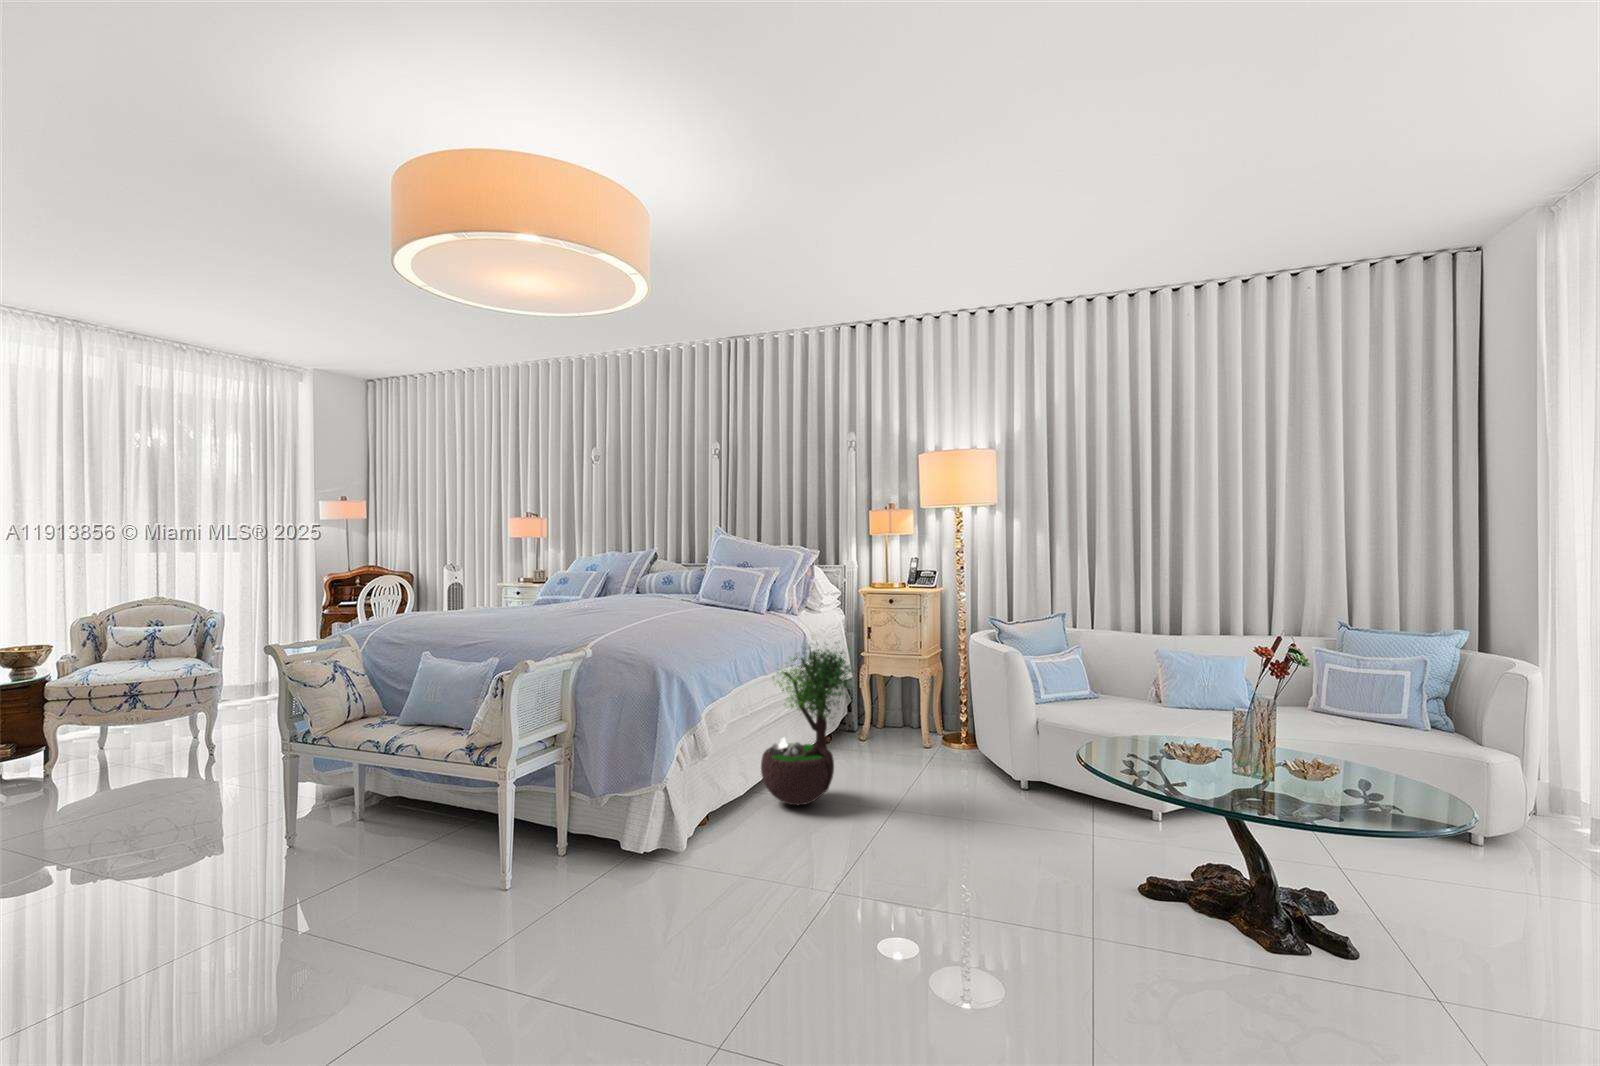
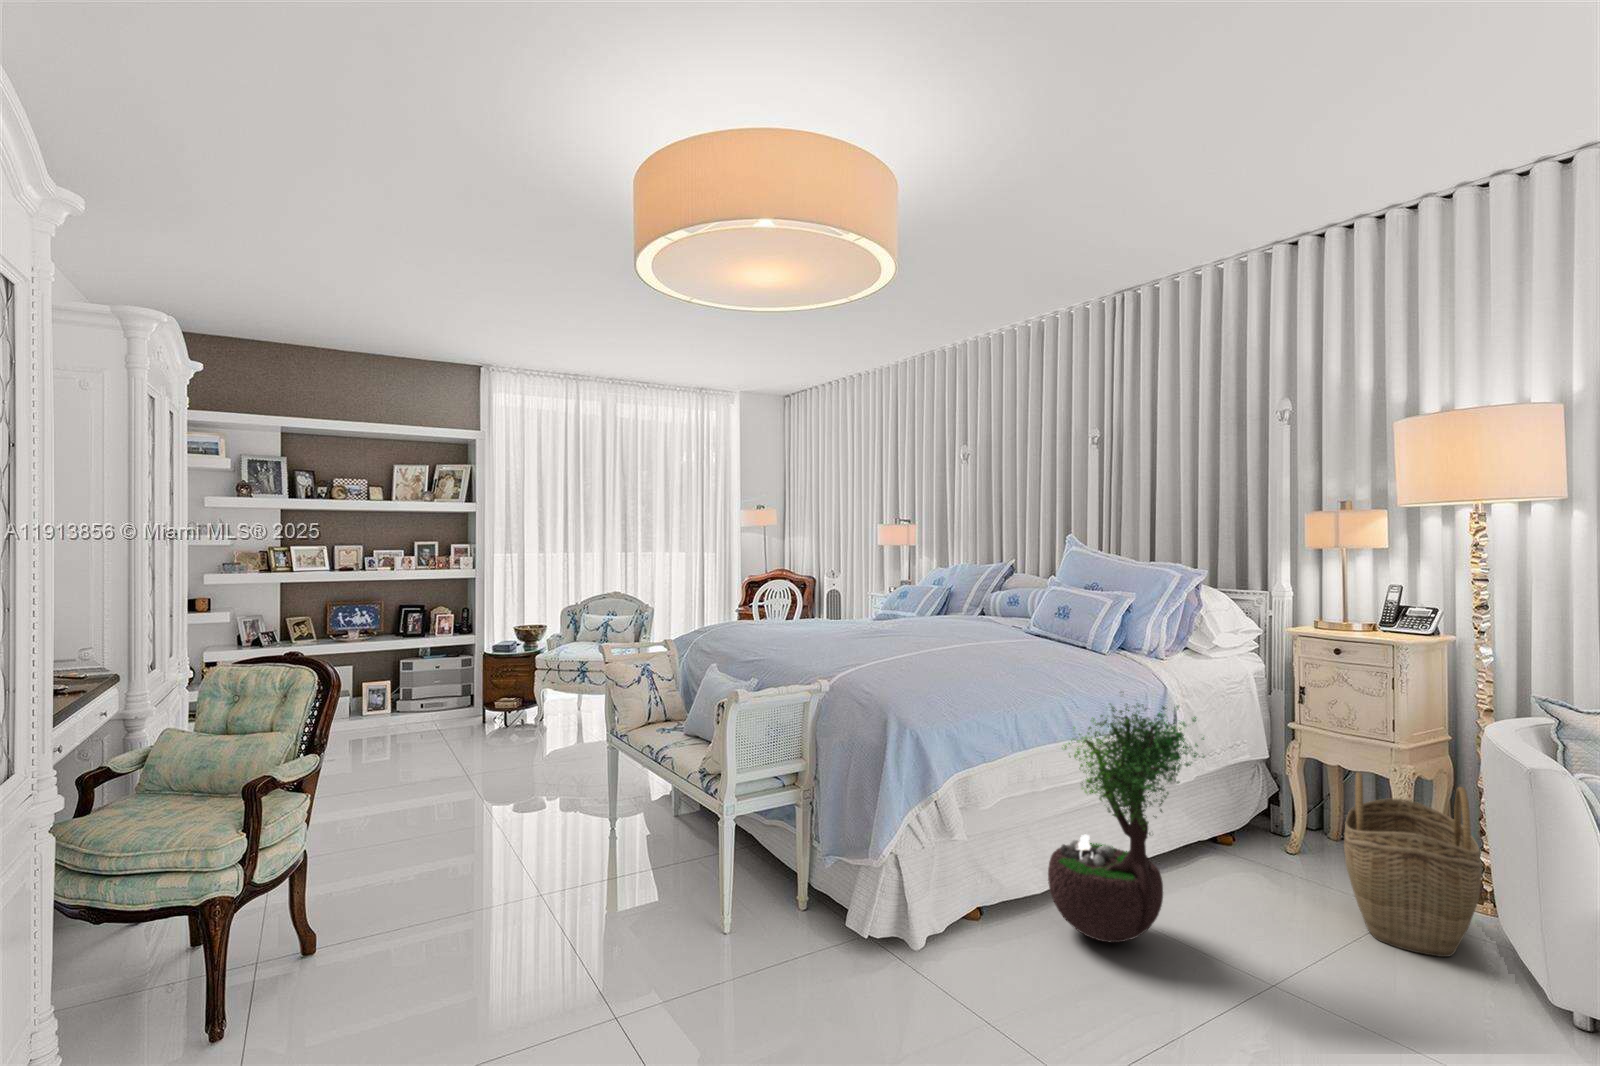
woven basket: none [907,672,974,770] -> present [1344,773,1481,957]

